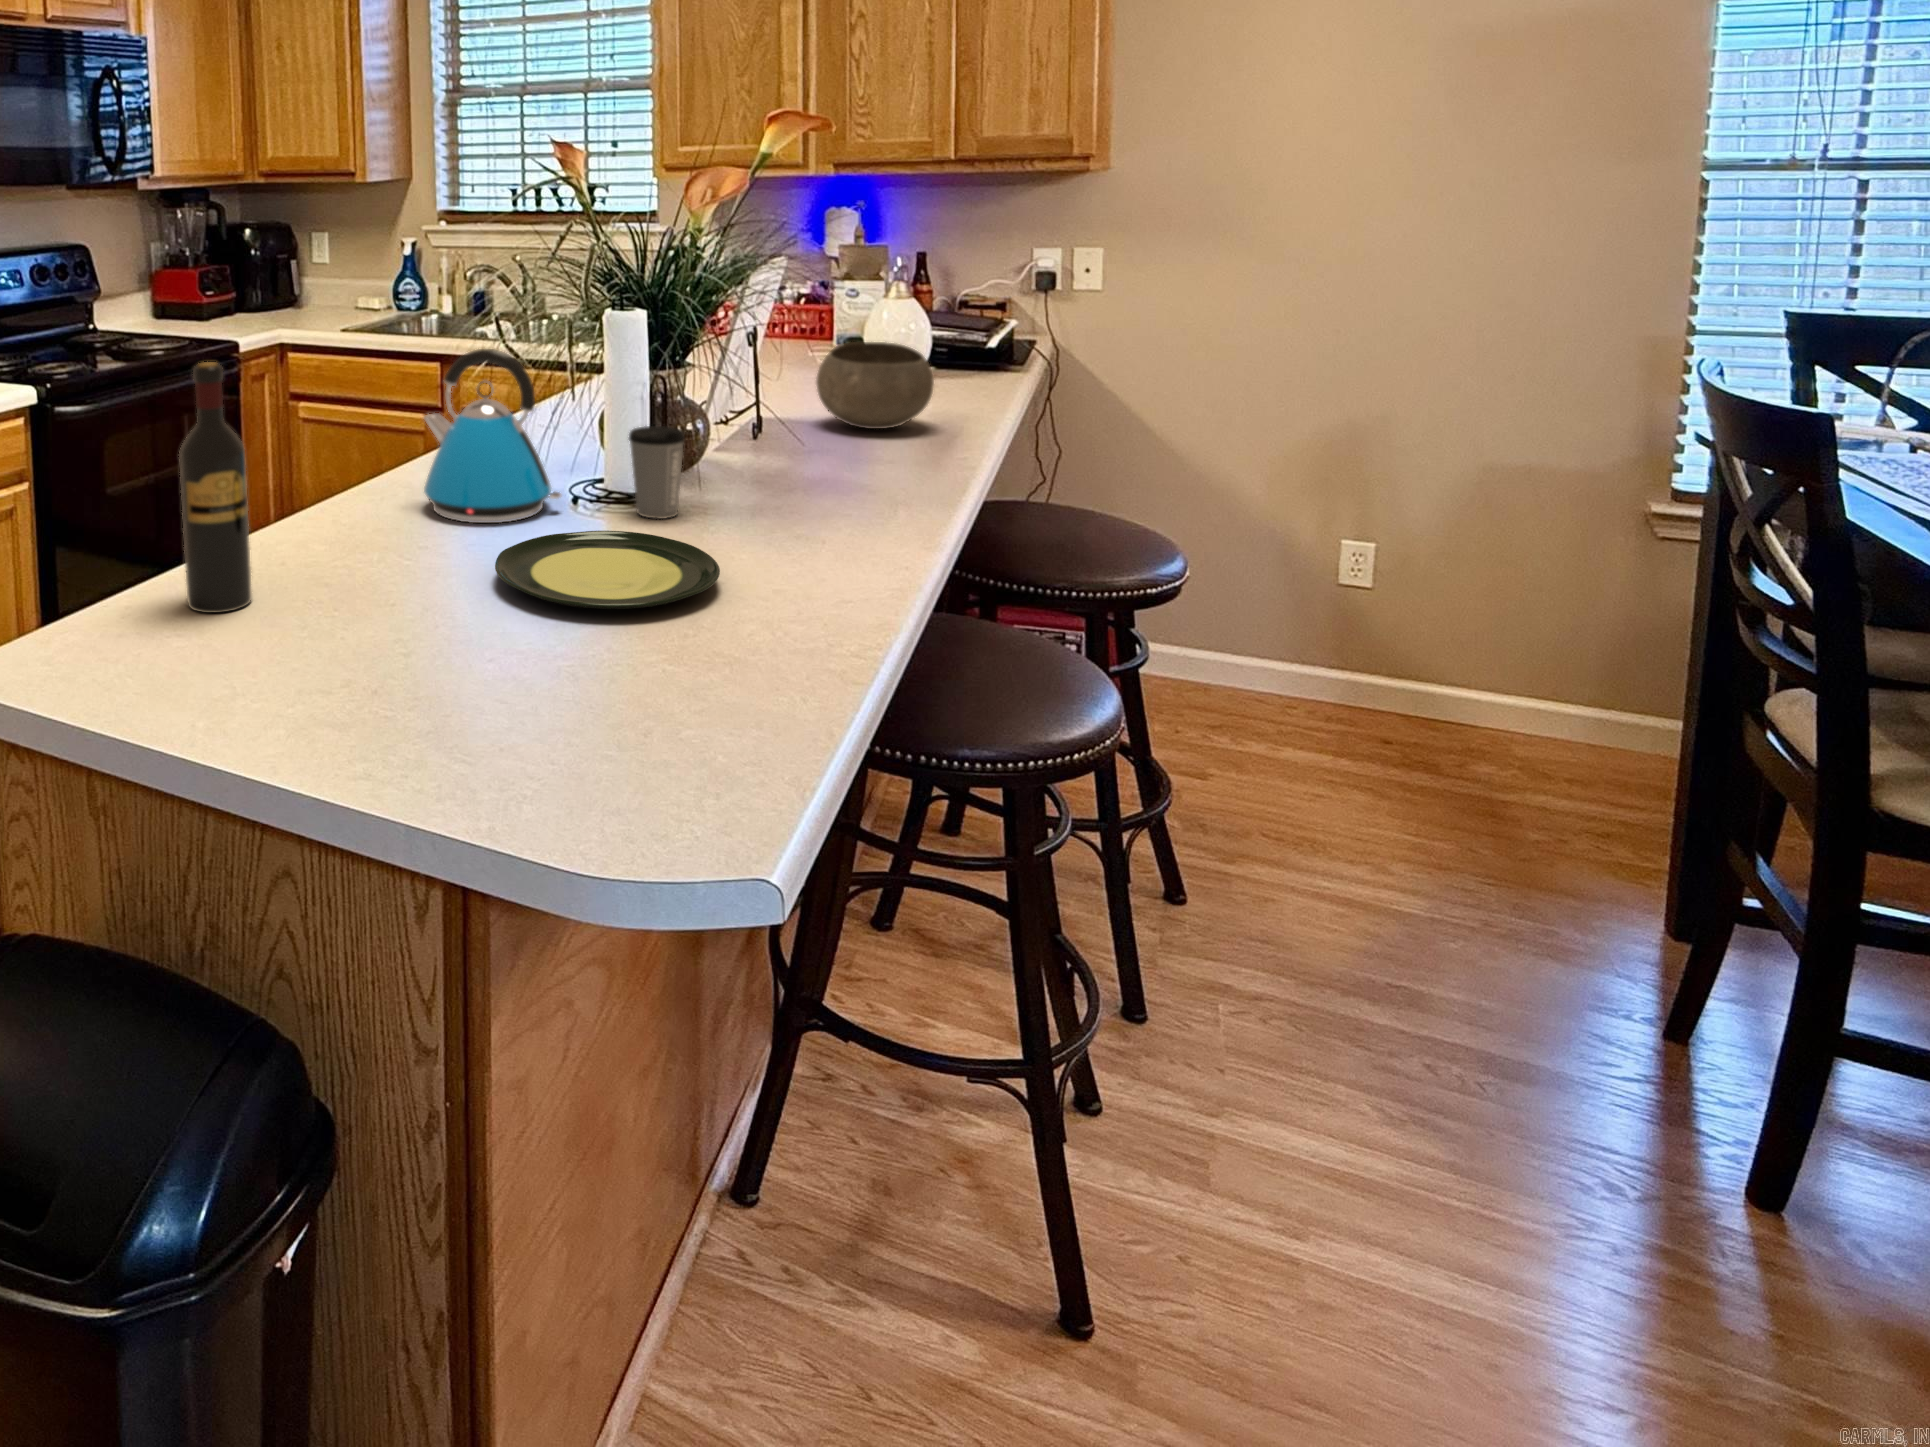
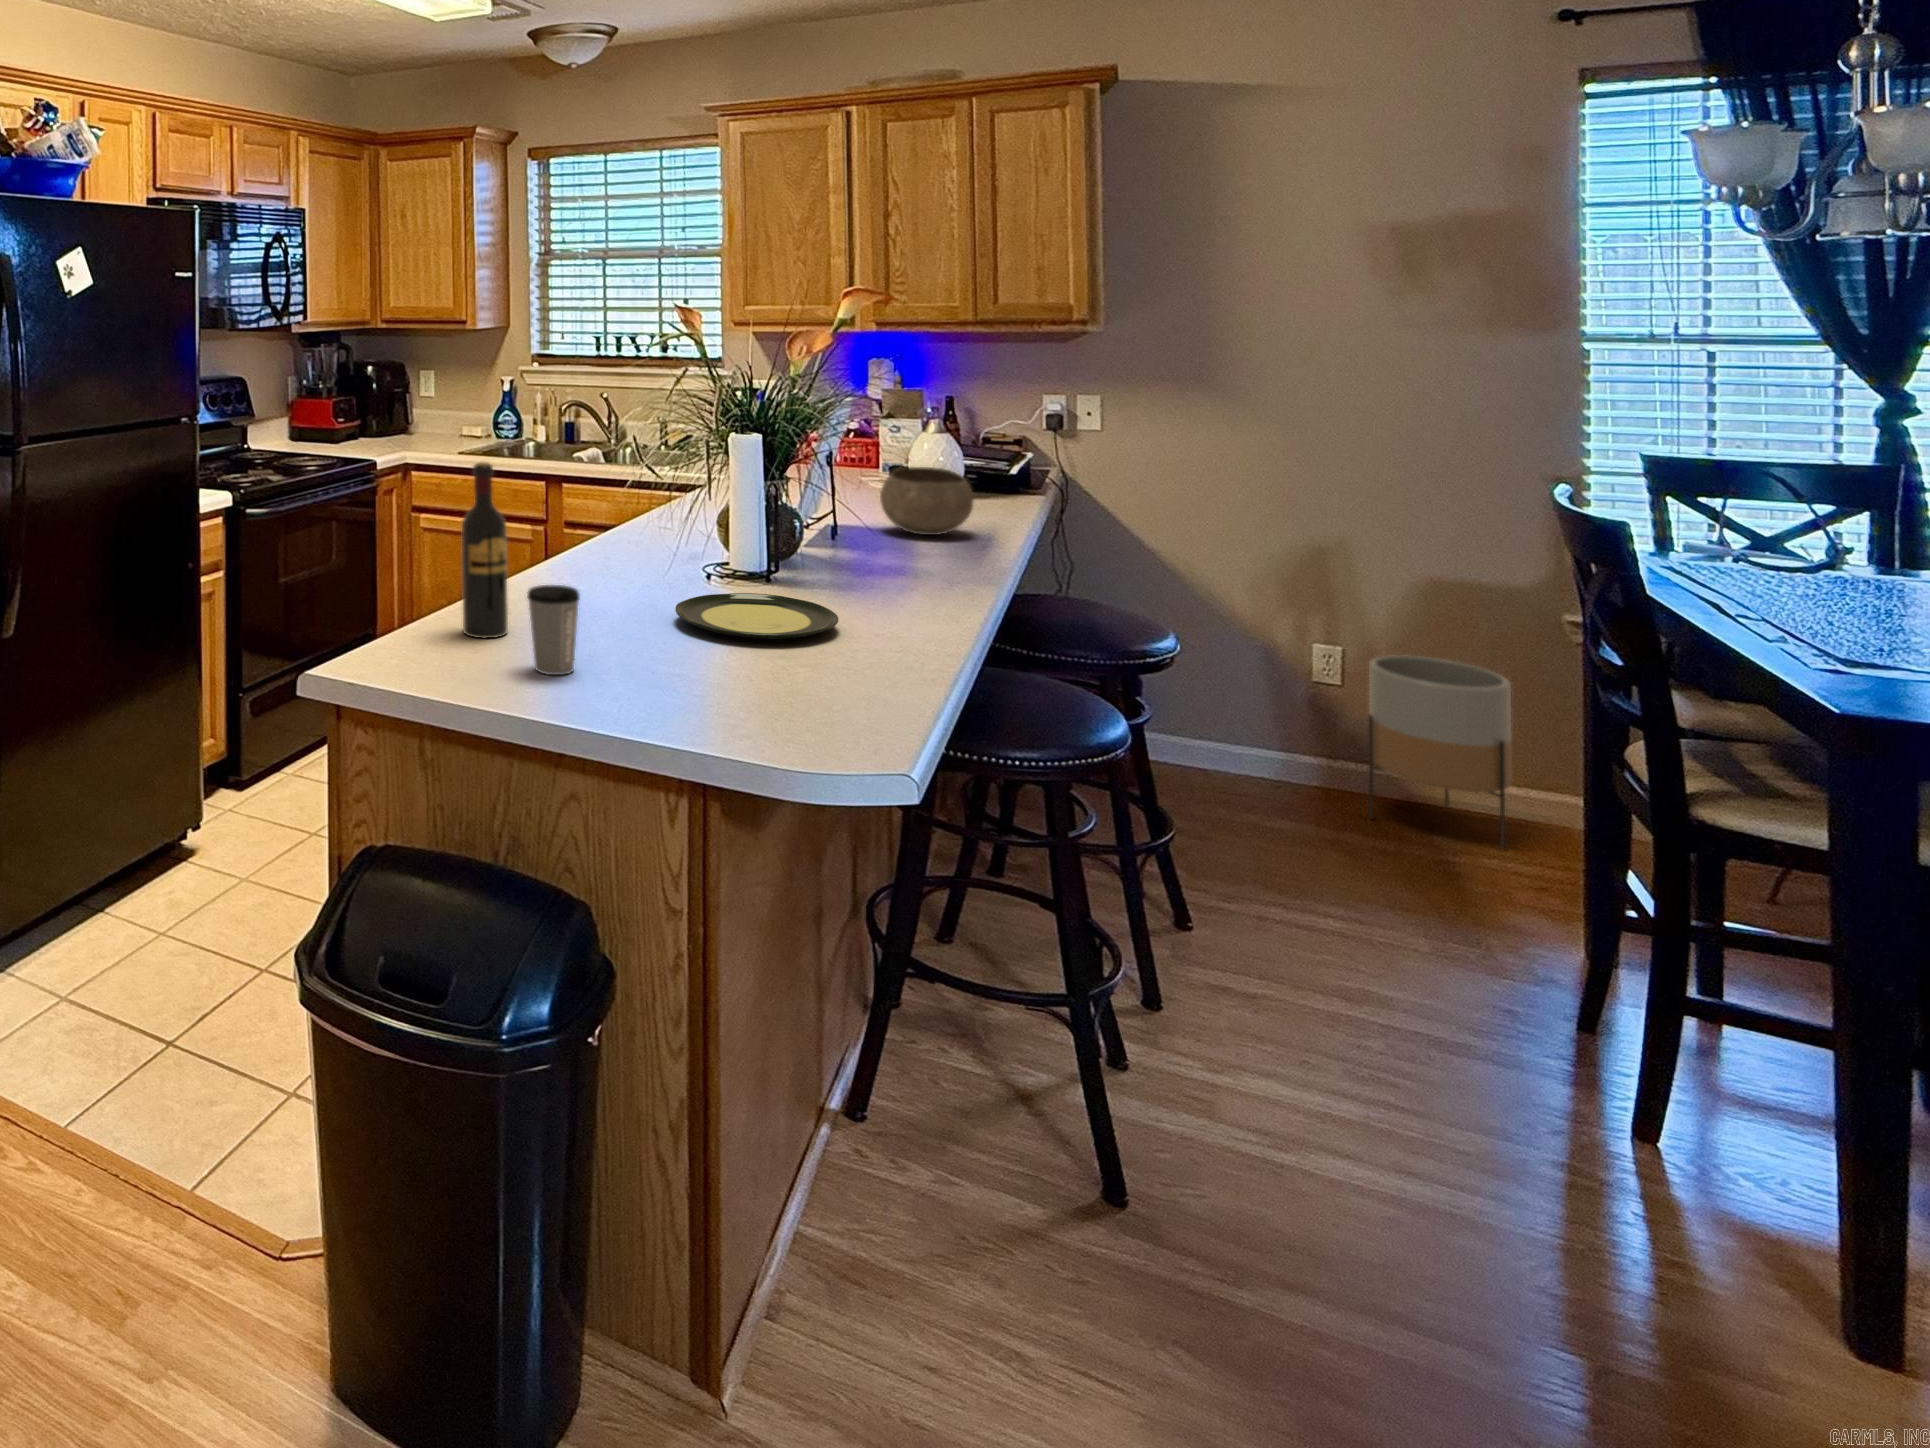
kettle: present [424,349,561,523] -> none [597,461,704,591]
coffee cup: present [629,426,685,519] -> present [527,585,580,675]
planter: none [1394,551,1578,782] -> present [1369,655,1512,850]

